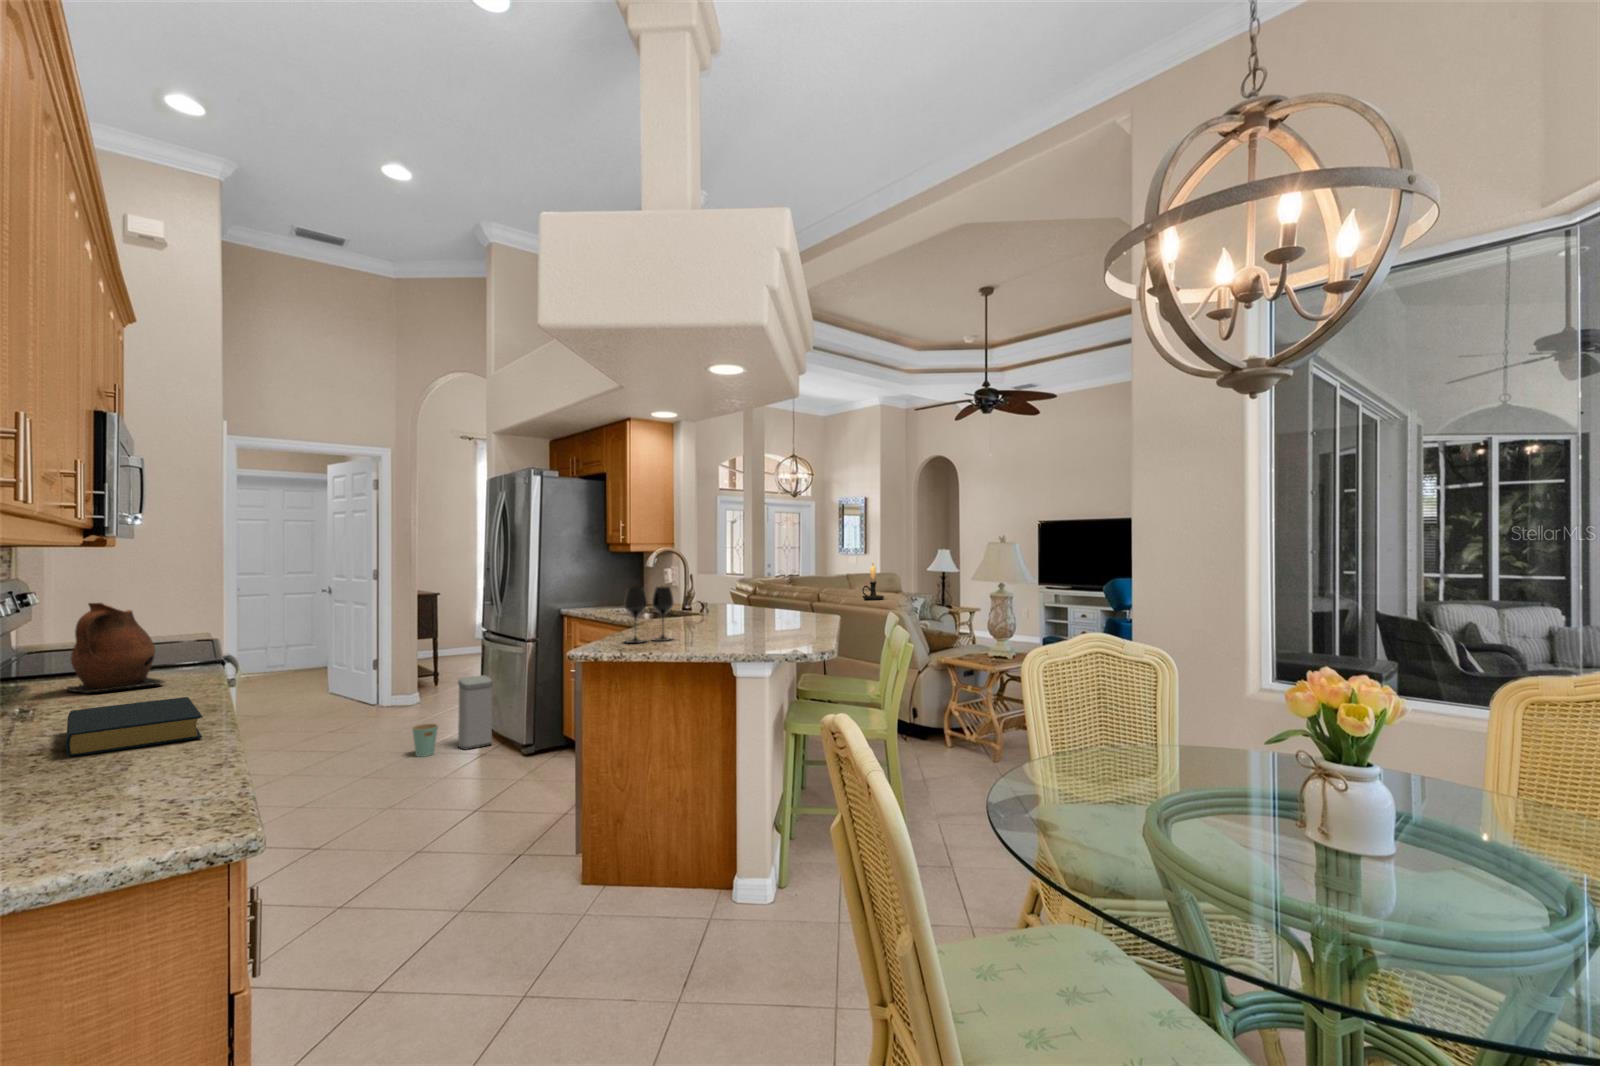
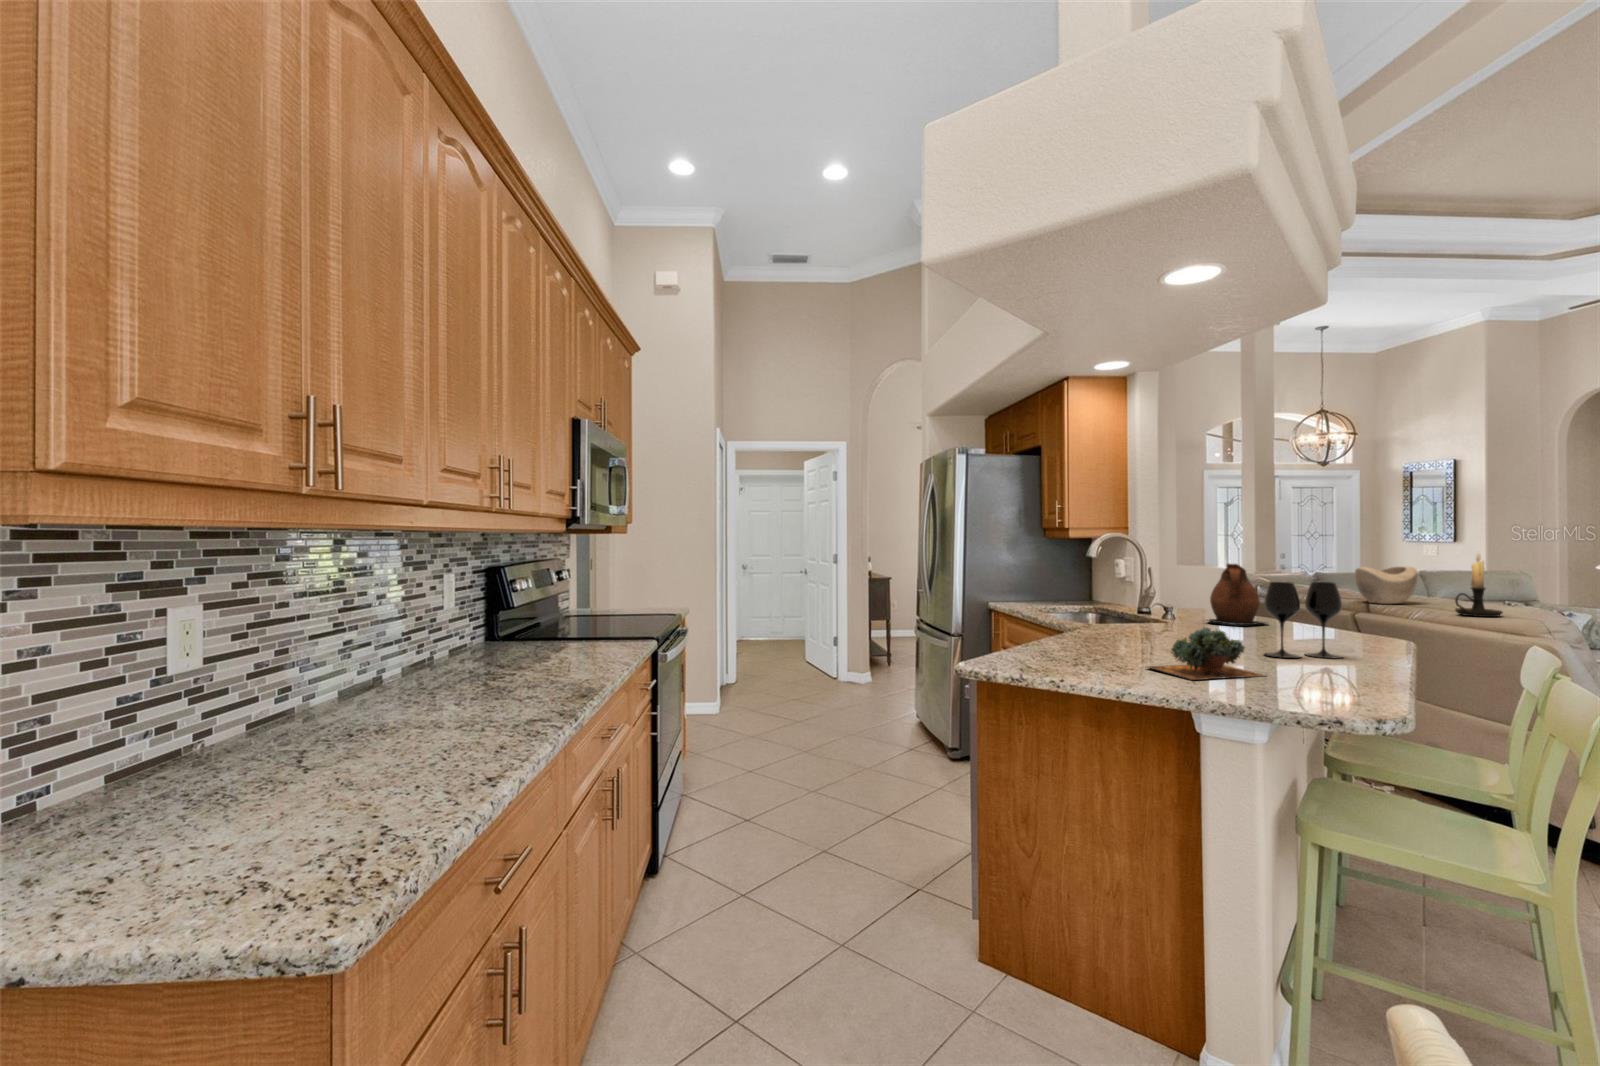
decorative bowl: none [813,570,845,595] -> present [1355,567,1417,604]
wine glass: present [624,586,674,643] -> present [1264,582,1342,658]
ceramic pitcher: present [67,603,165,693] -> present [1208,564,1268,625]
succulent plant: none [700,610,770,645] -> present [1147,627,1264,680]
trash can: present [412,675,493,757] -> none [844,668,920,746]
hardback book: present [66,697,203,757] -> none [405,684,545,740]

